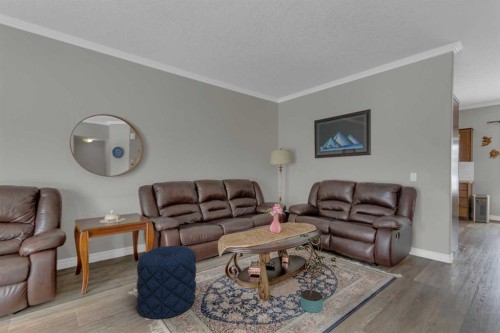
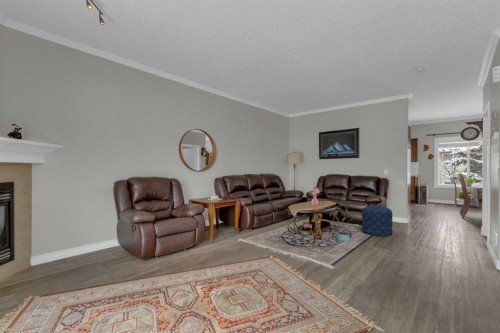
pouf: present [136,246,196,319] -> present [362,206,393,236]

